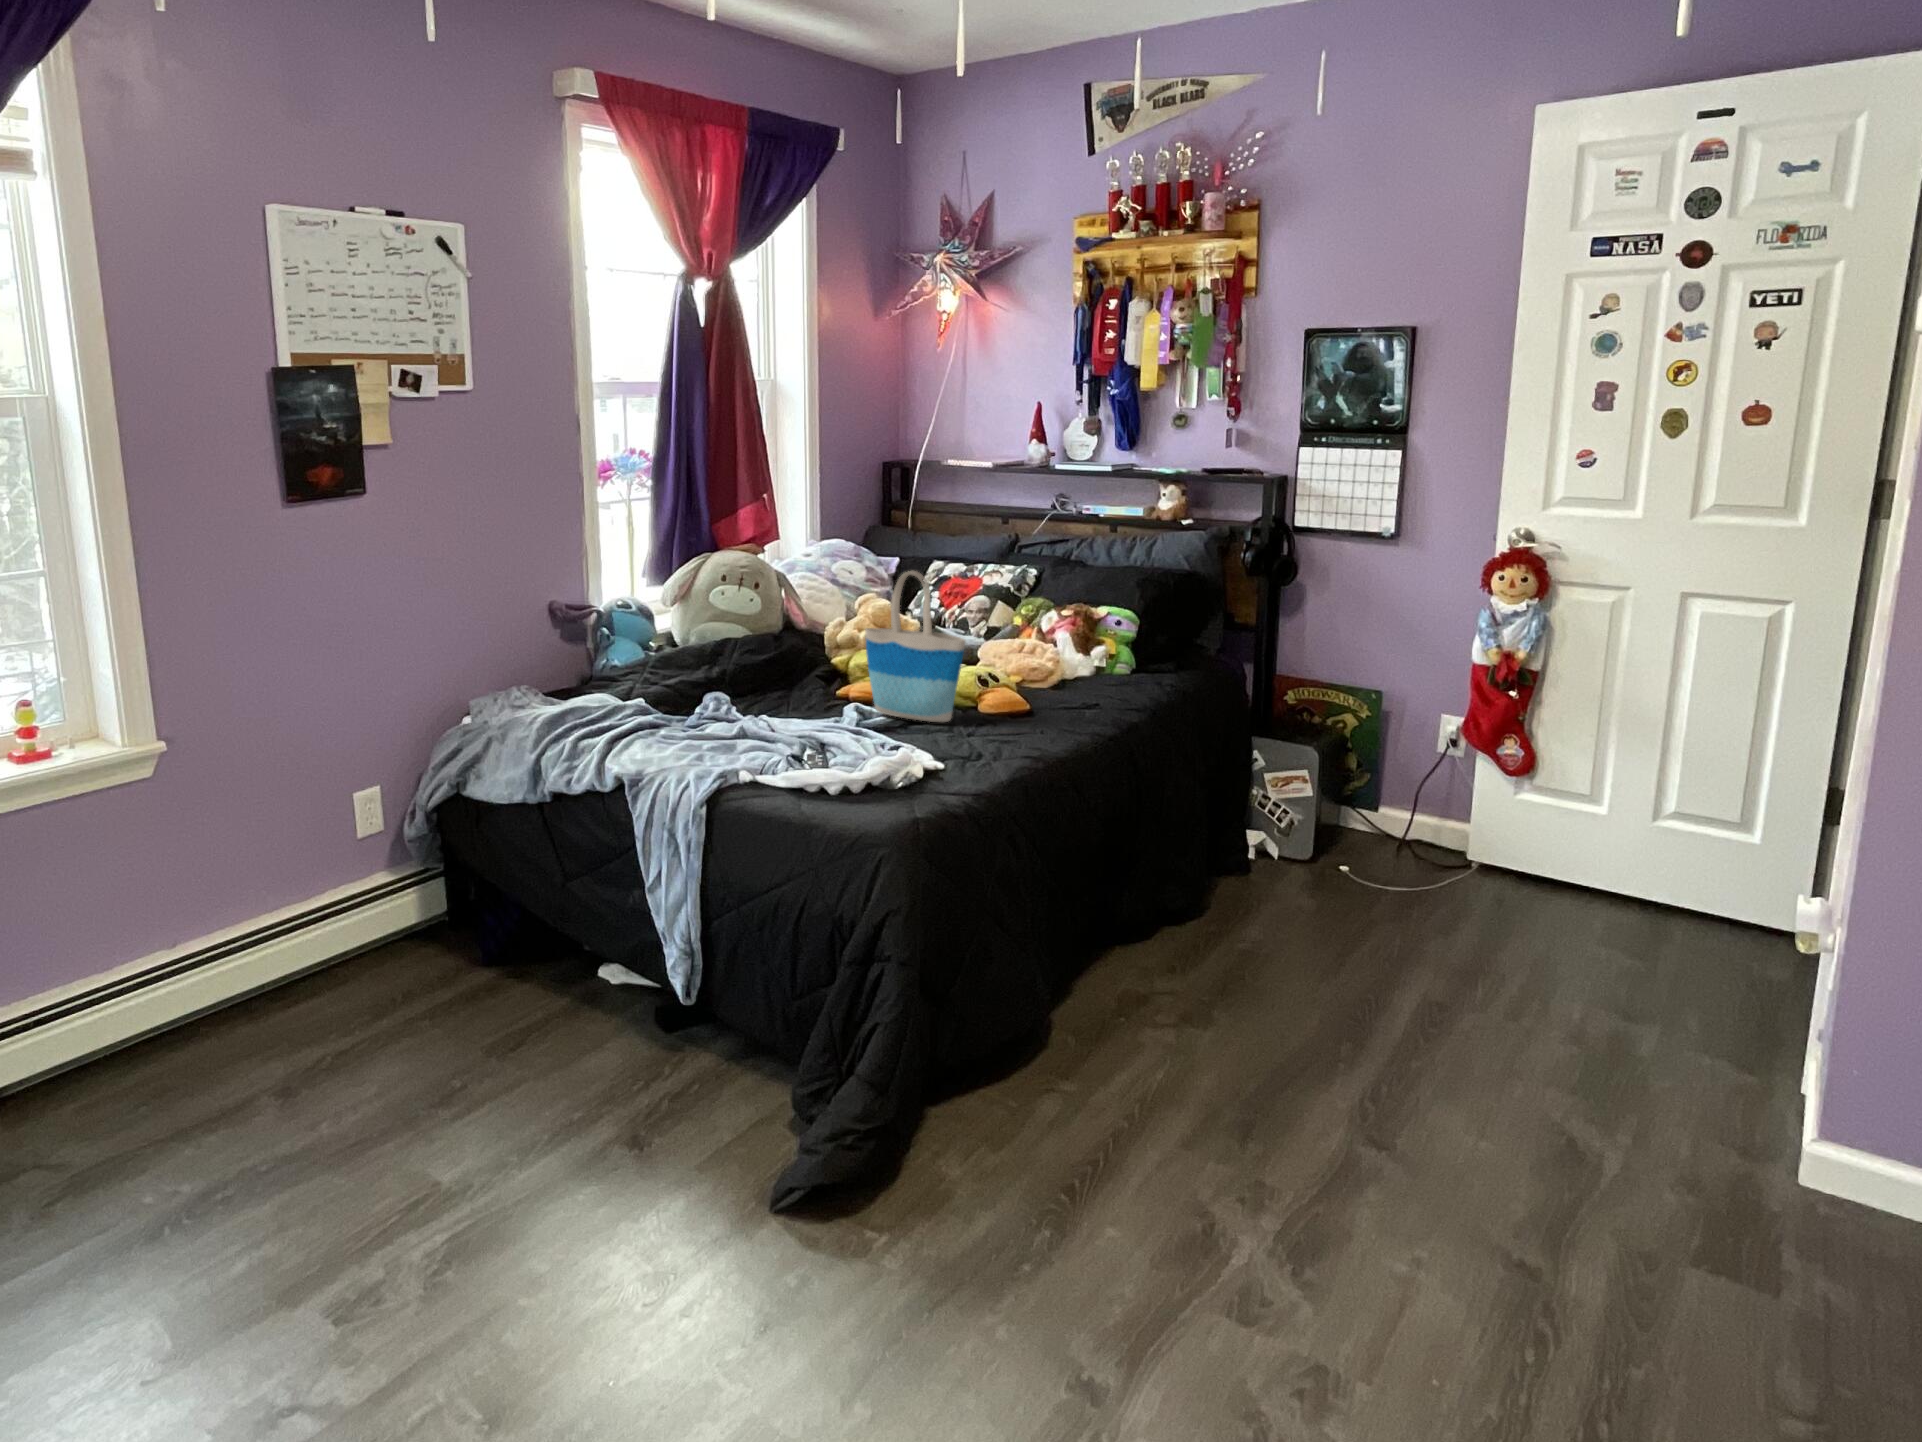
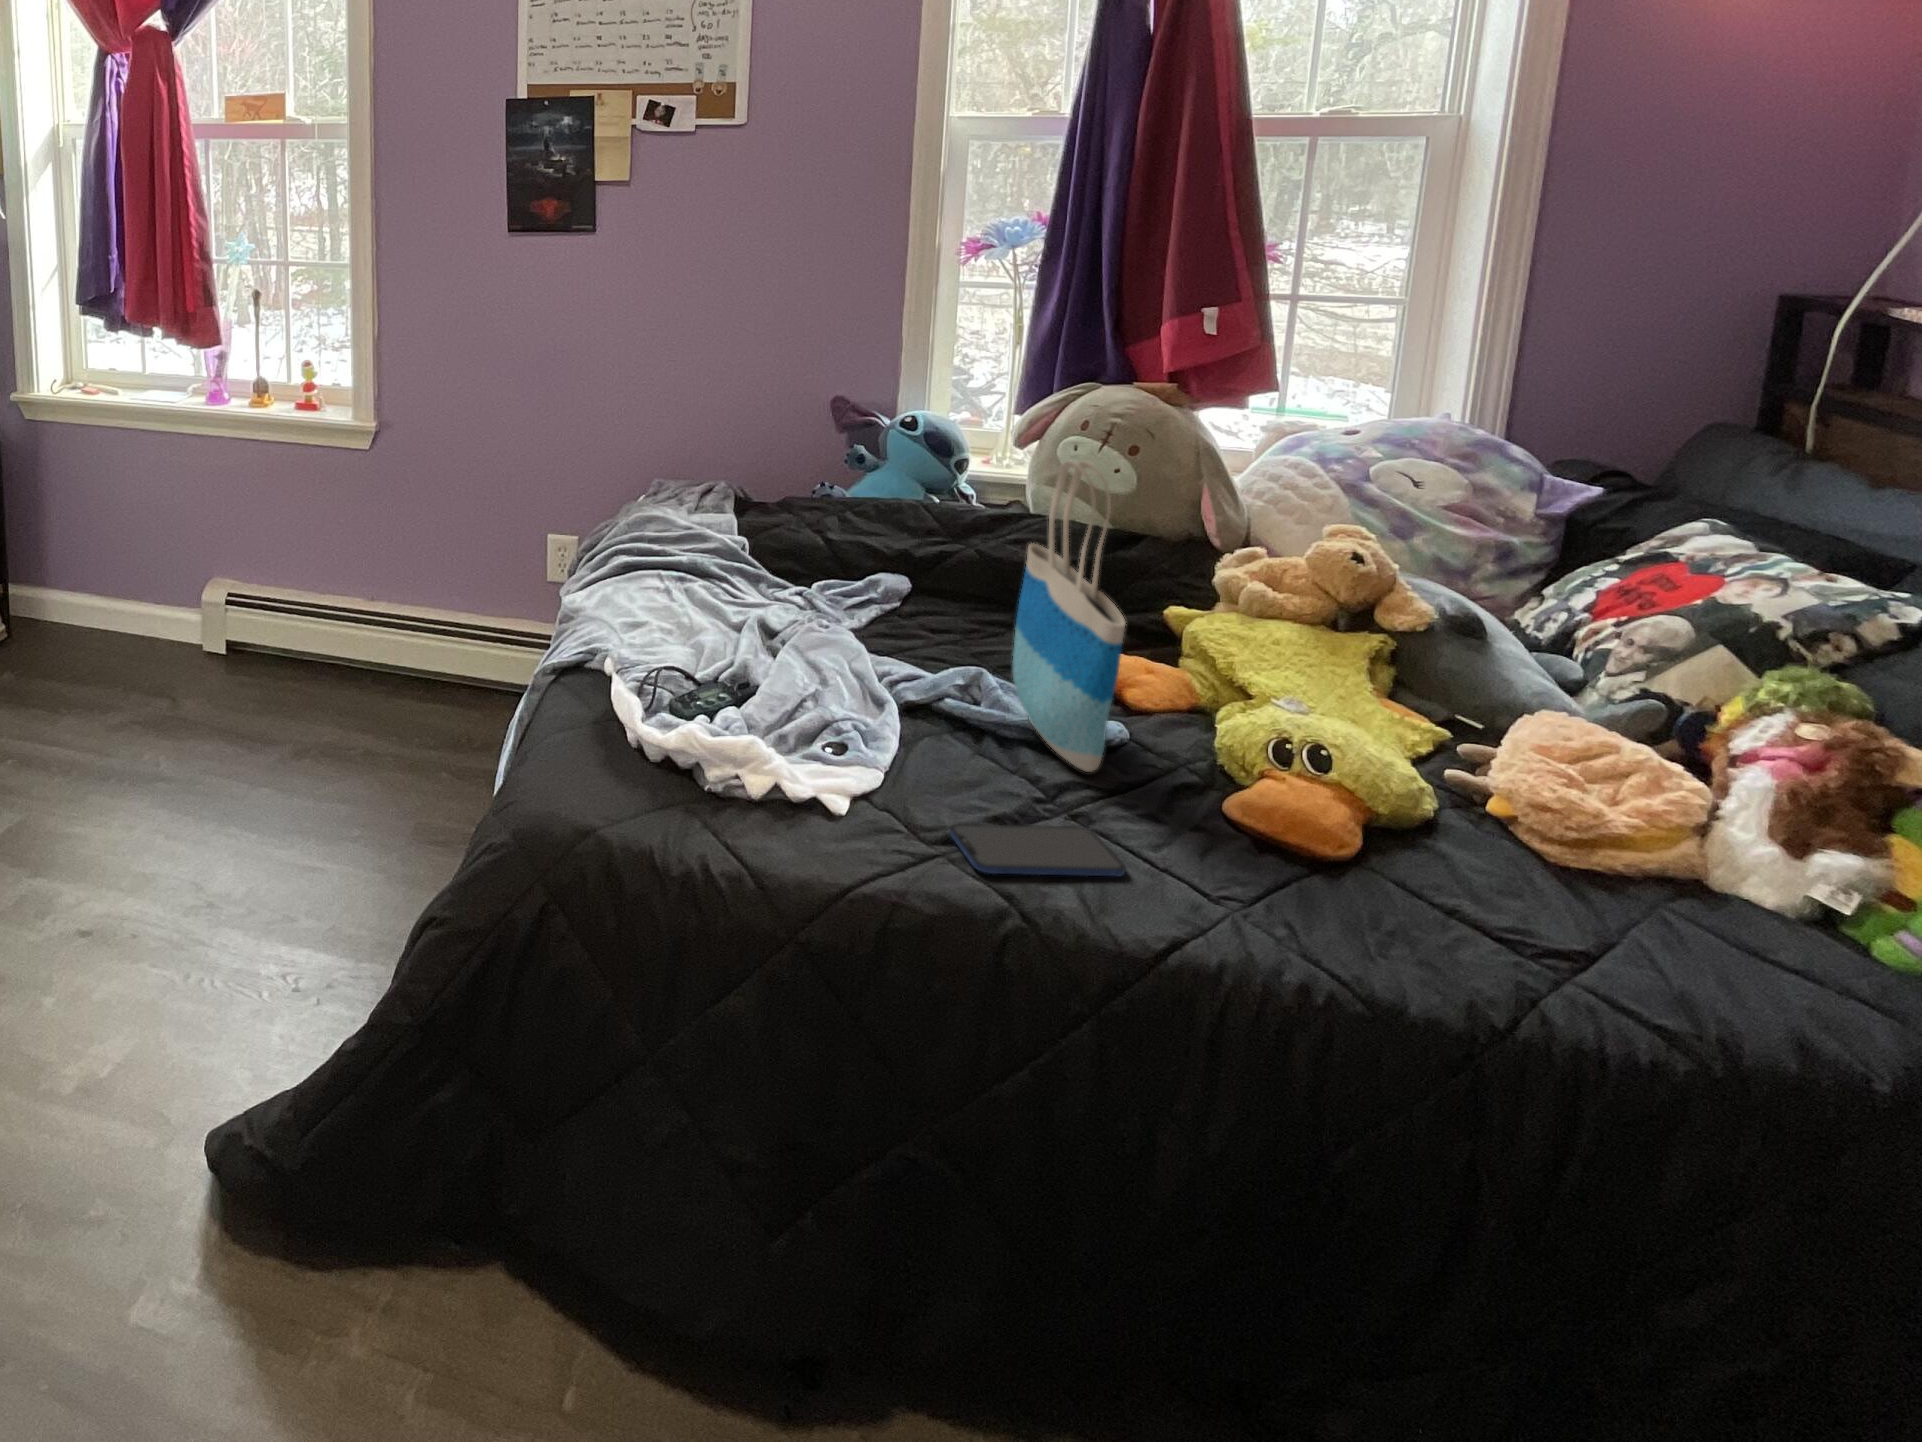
smartphone: none [971,733,1020,758] -> present [950,824,1125,876]

